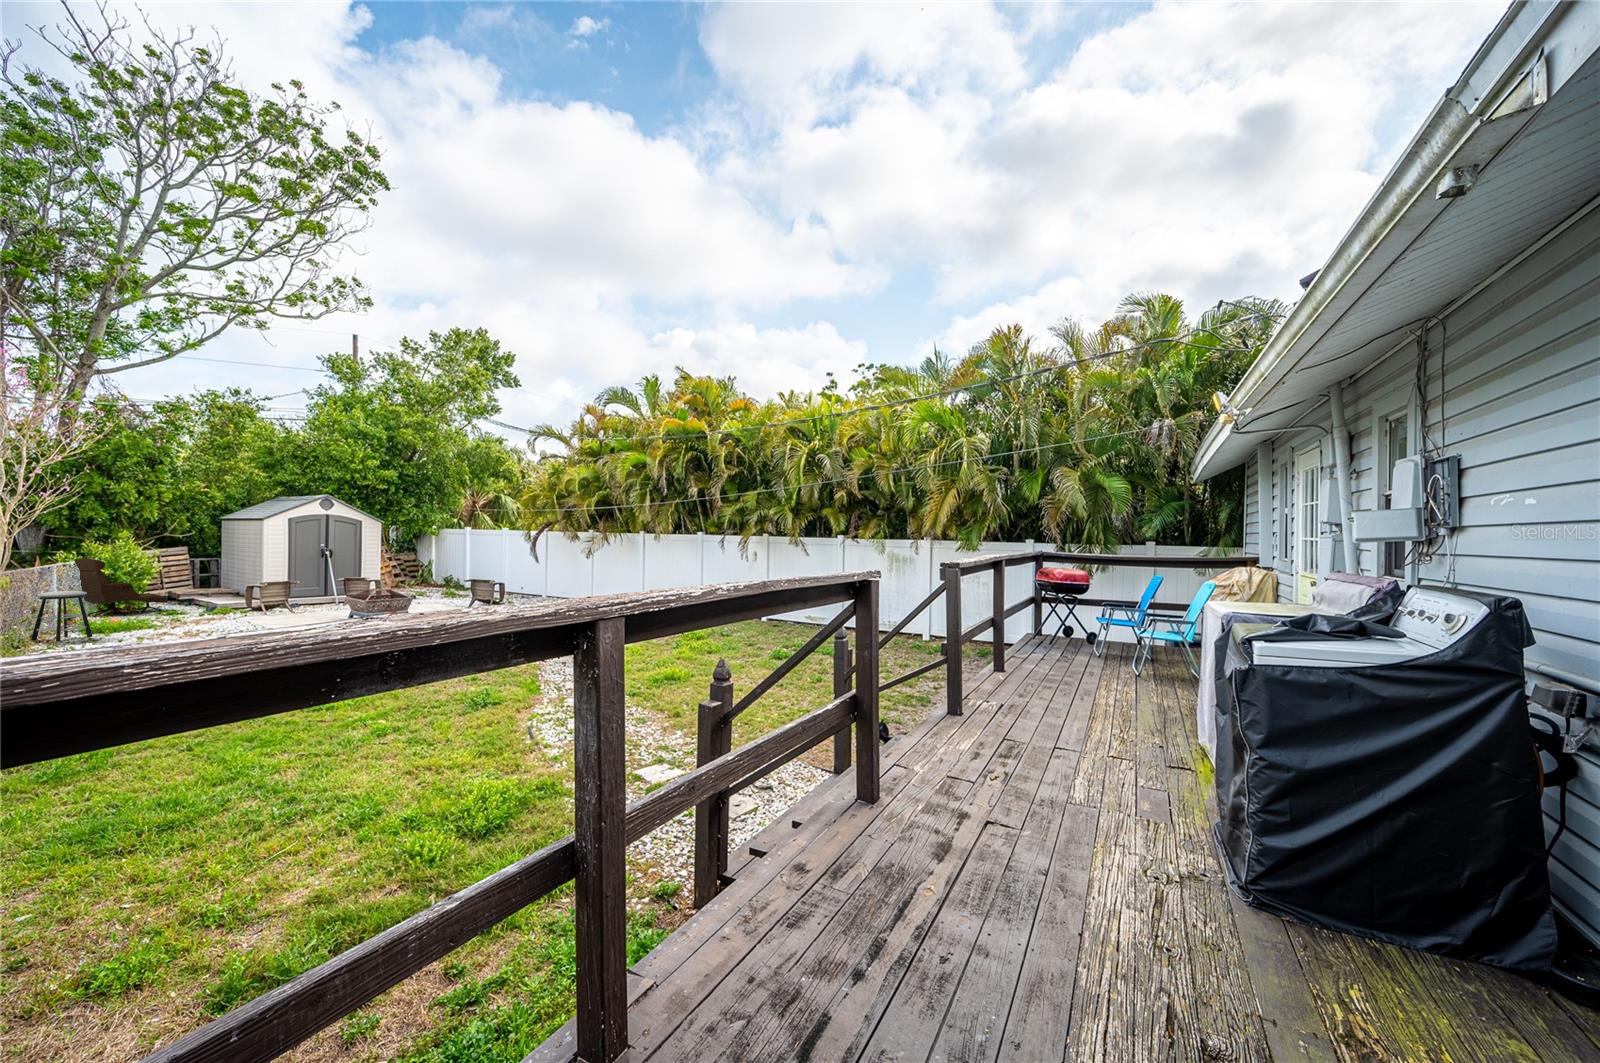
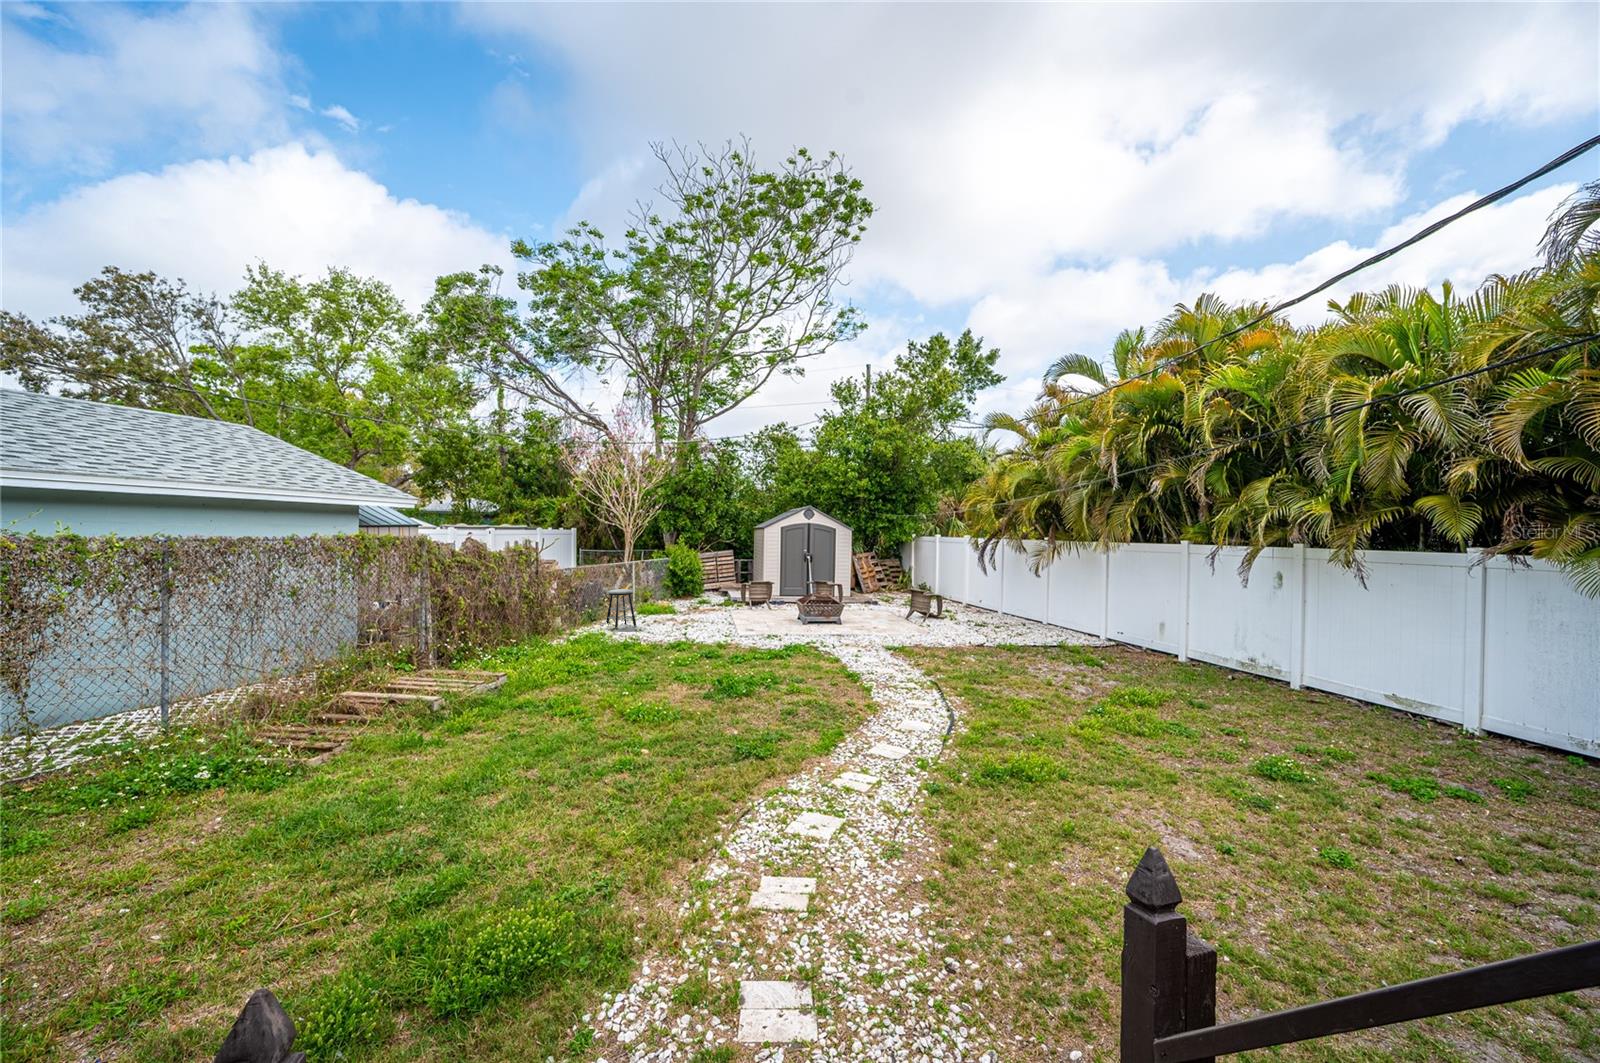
lounge chair: present [75,558,168,617] -> none [650,562,702,608]

